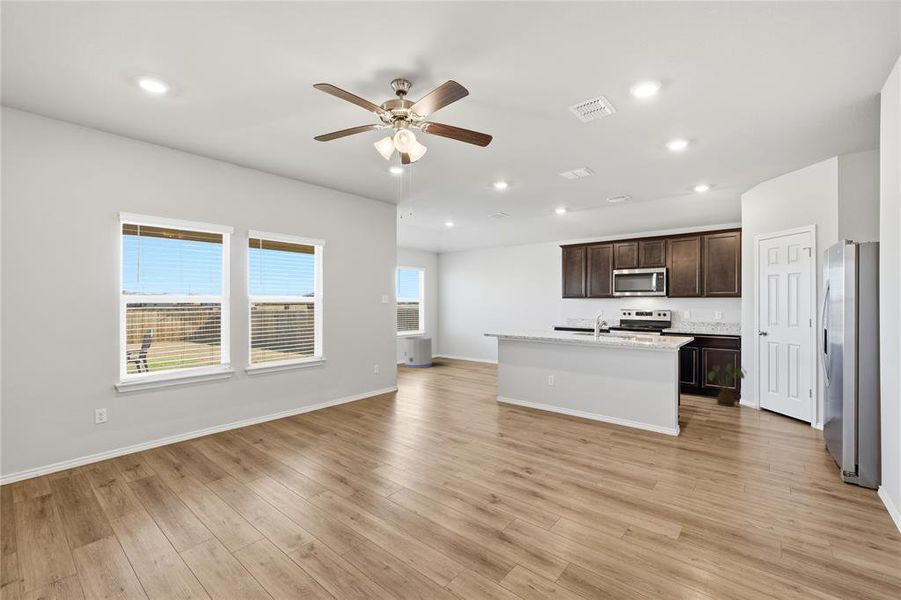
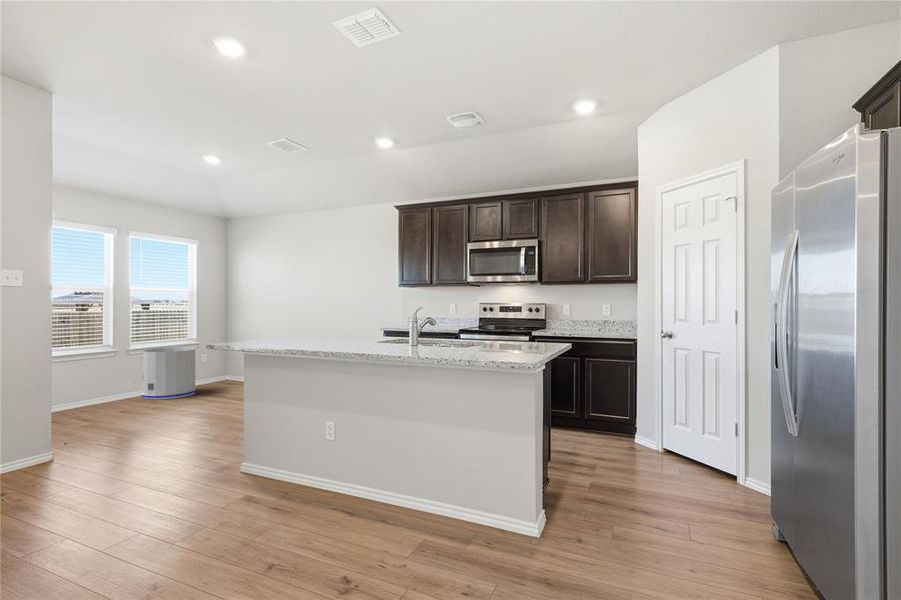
house plant: present [708,364,746,406] -> none [588,381,644,448]

